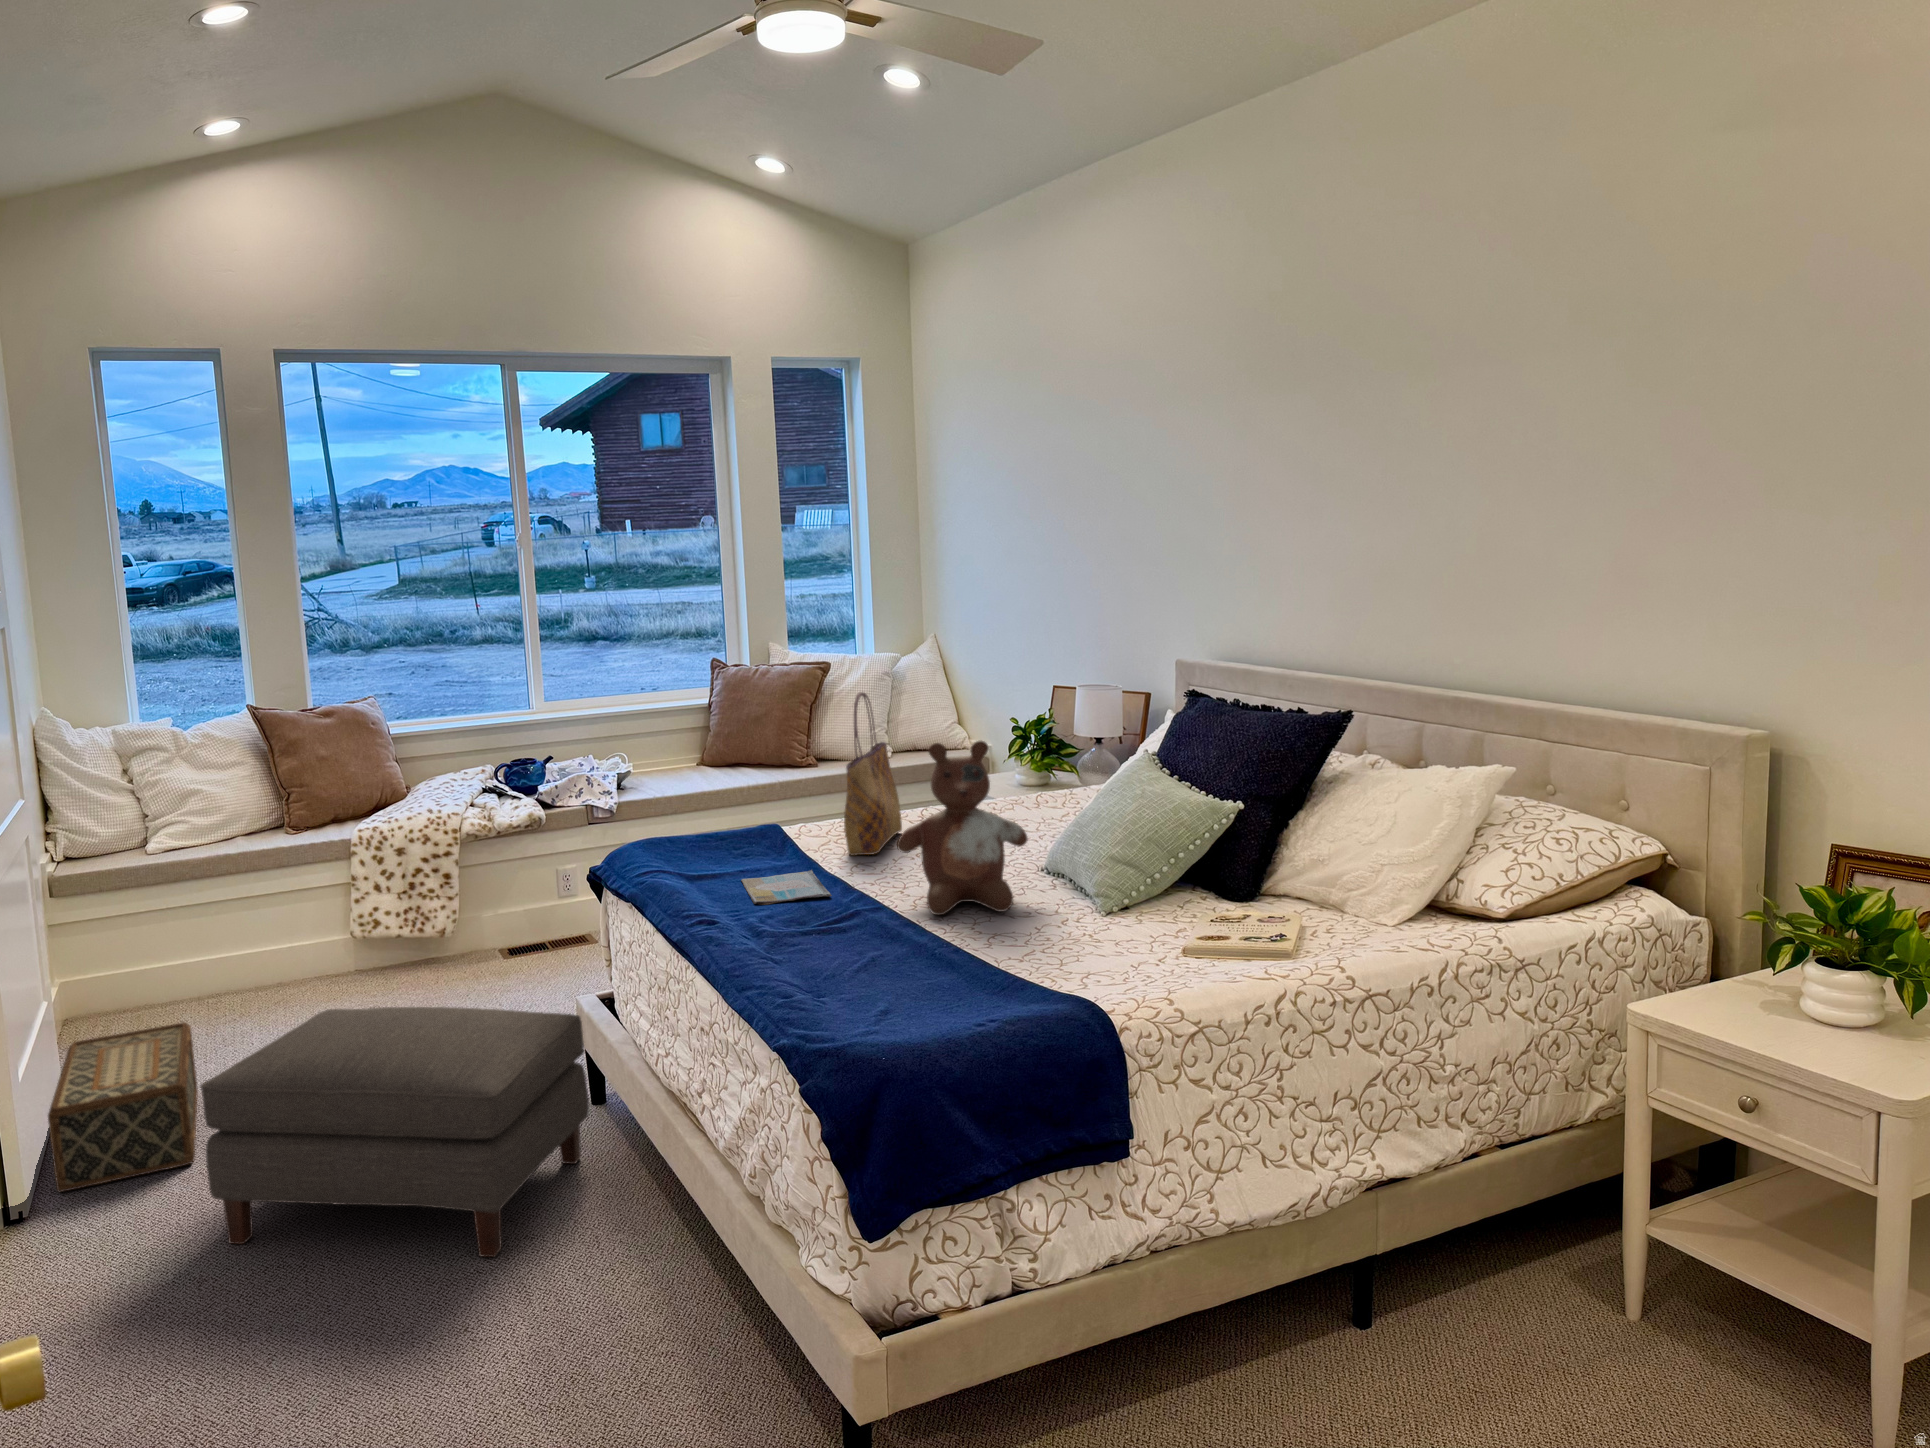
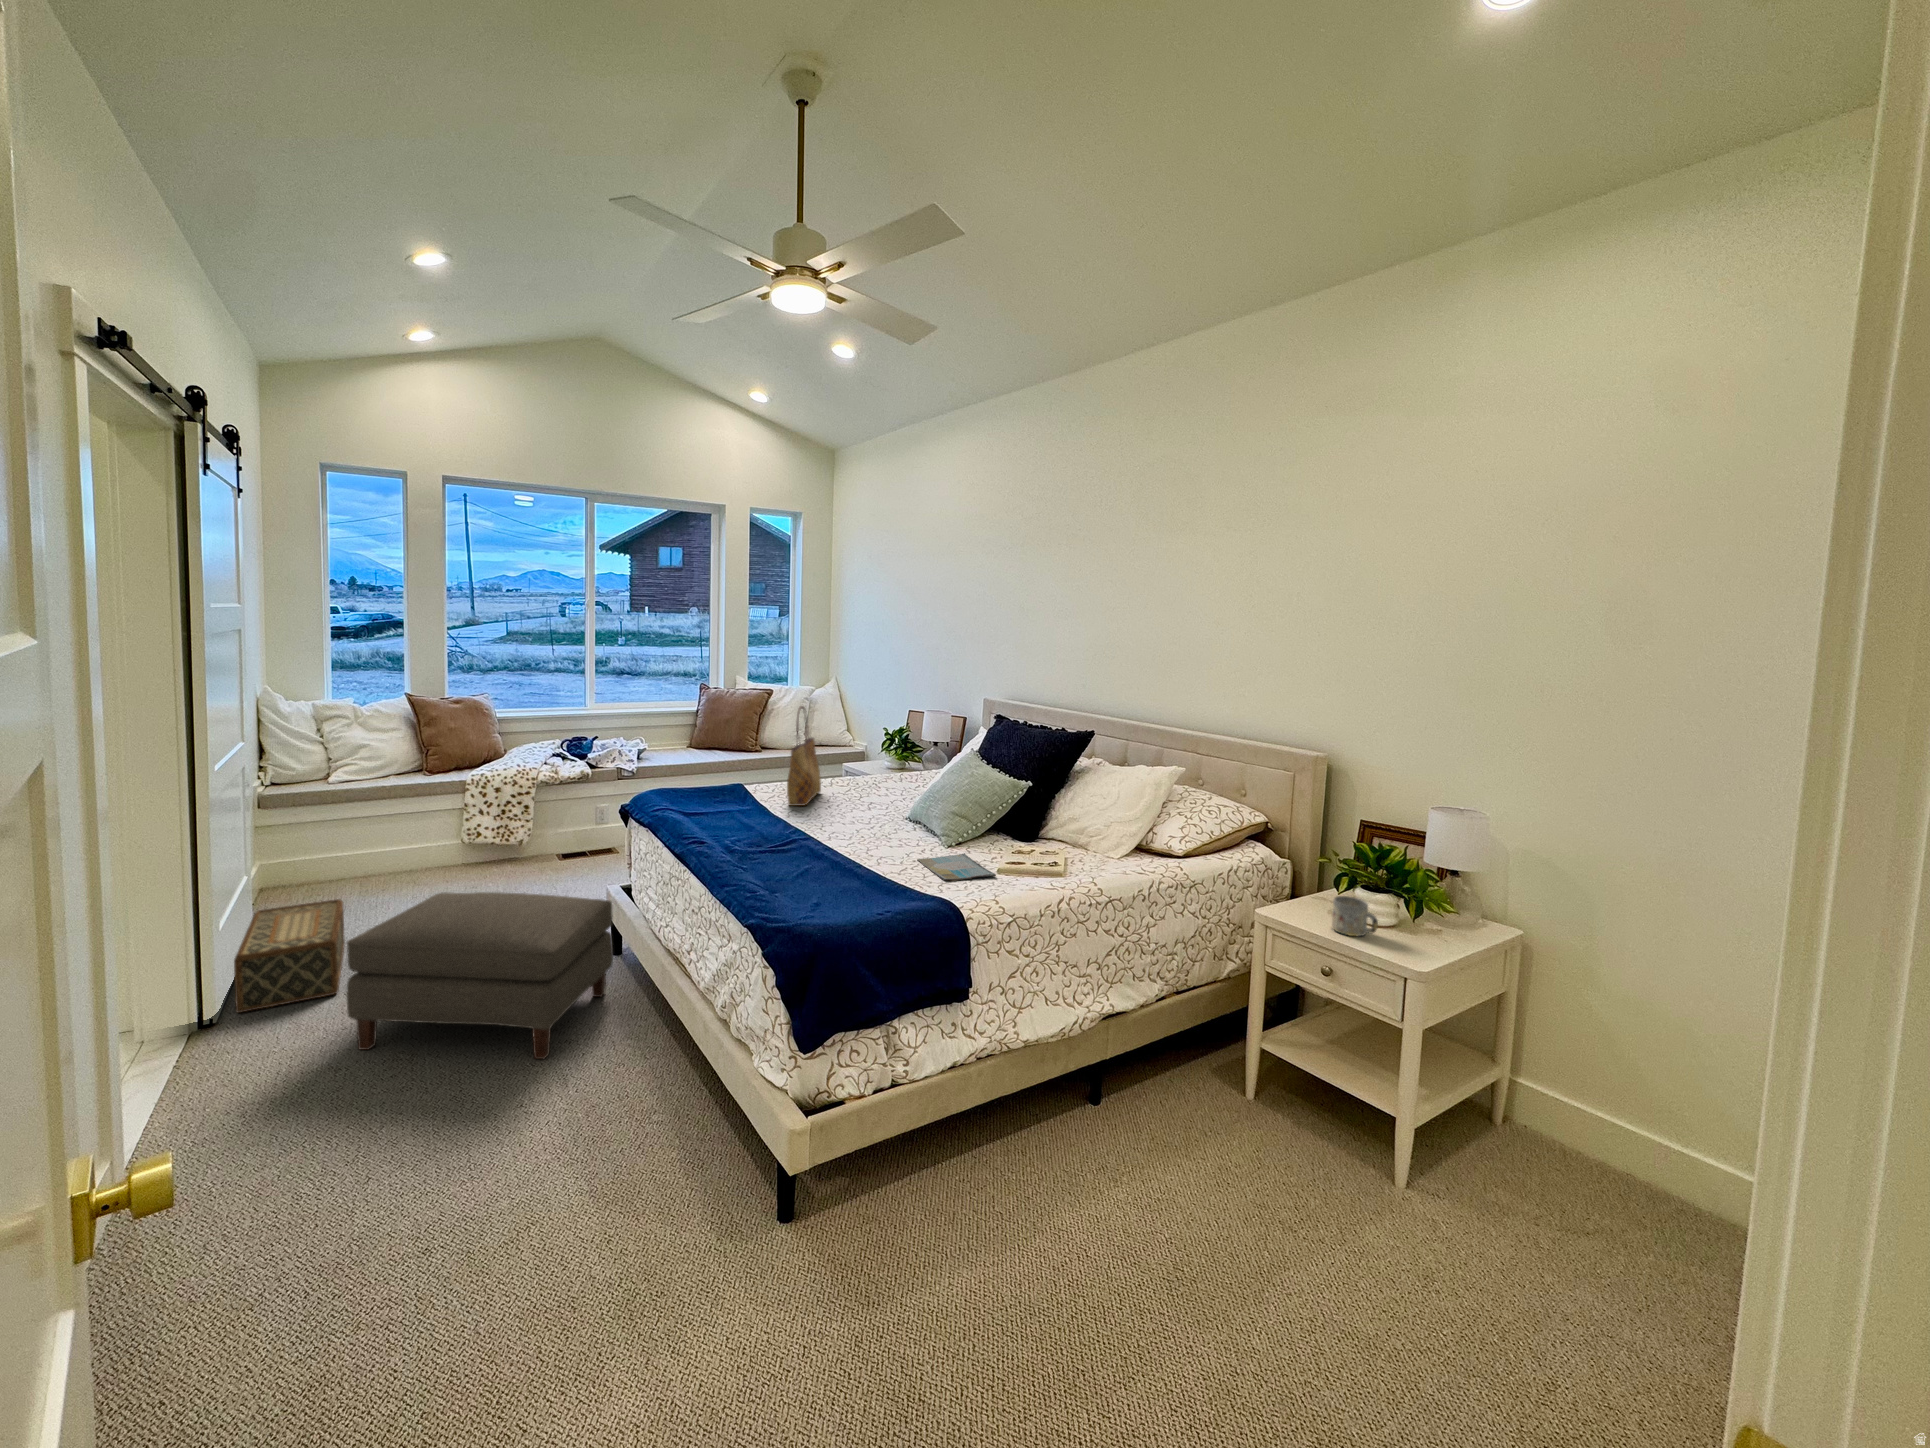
stuffed bear: present [897,741,1028,915] -> none [822,737,903,844]
book: present [741,870,831,905] -> present [917,853,996,882]
mug: none [1758,978,1837,1046] -> present [1332,896,1378,936]

